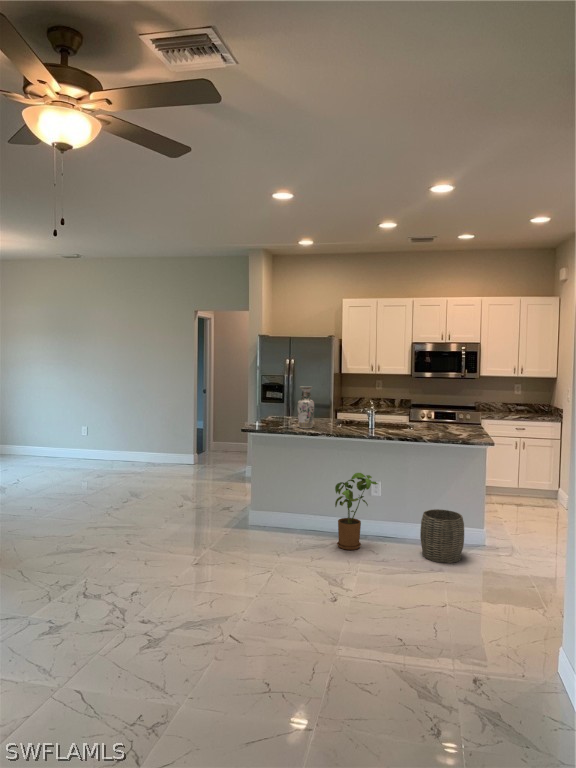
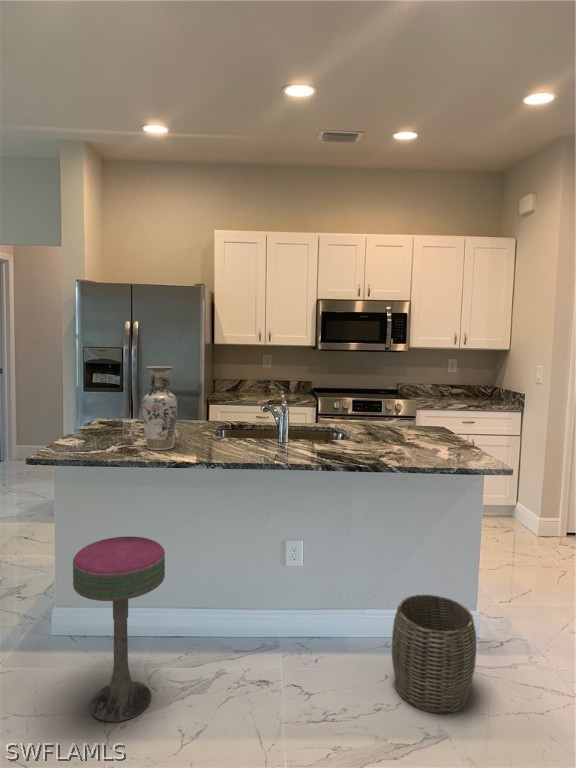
bar stool: none [266,468,307,549] -> present [73,537,165,722]
house plant: present [335,473,378,550] -> none [224,542,313,700]

